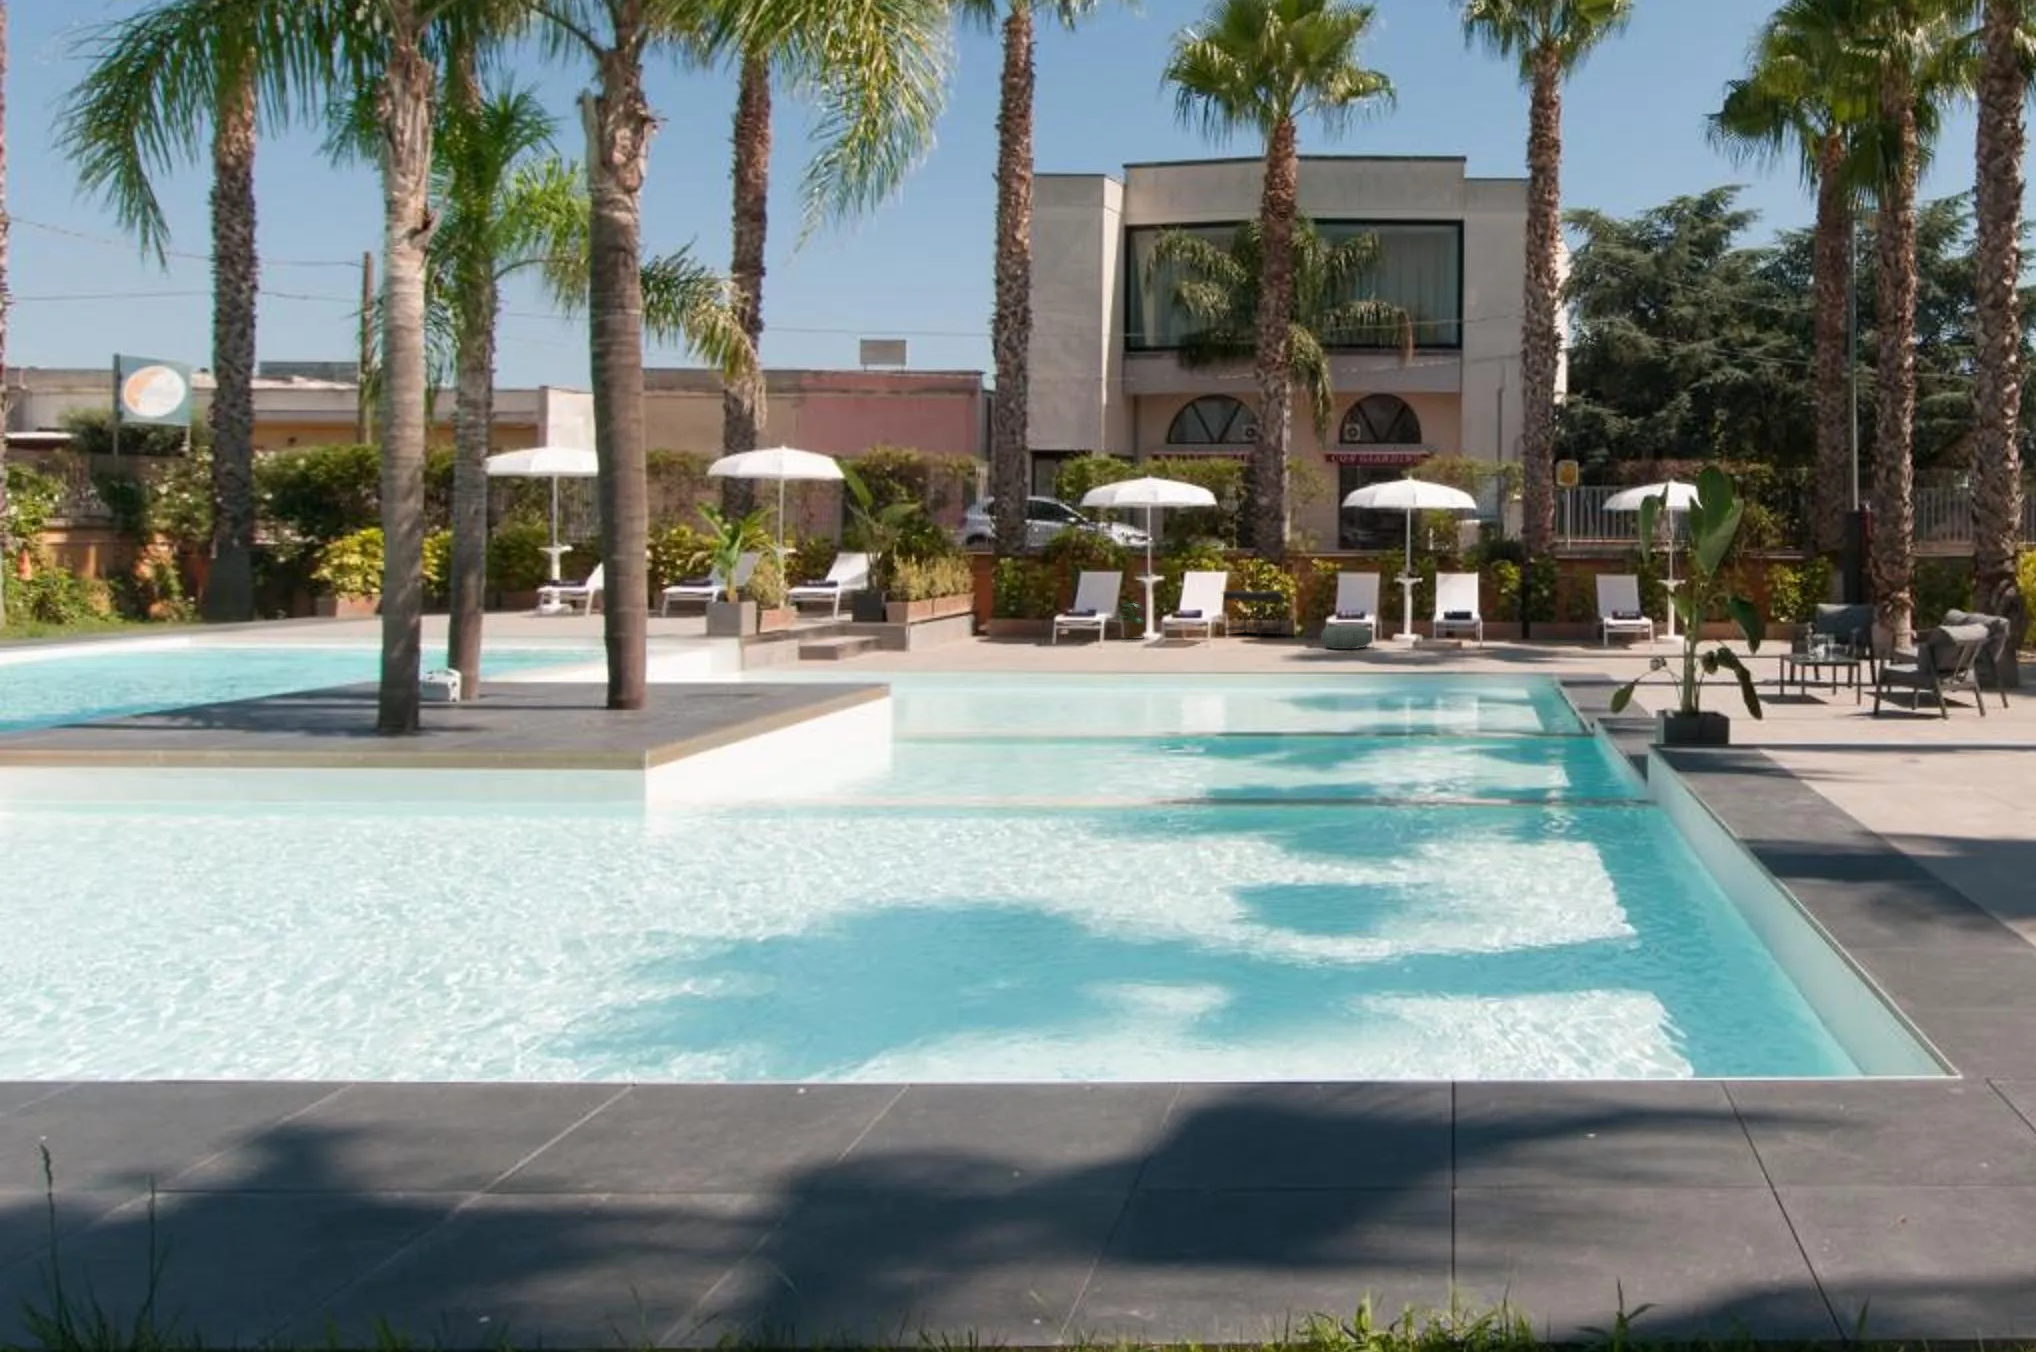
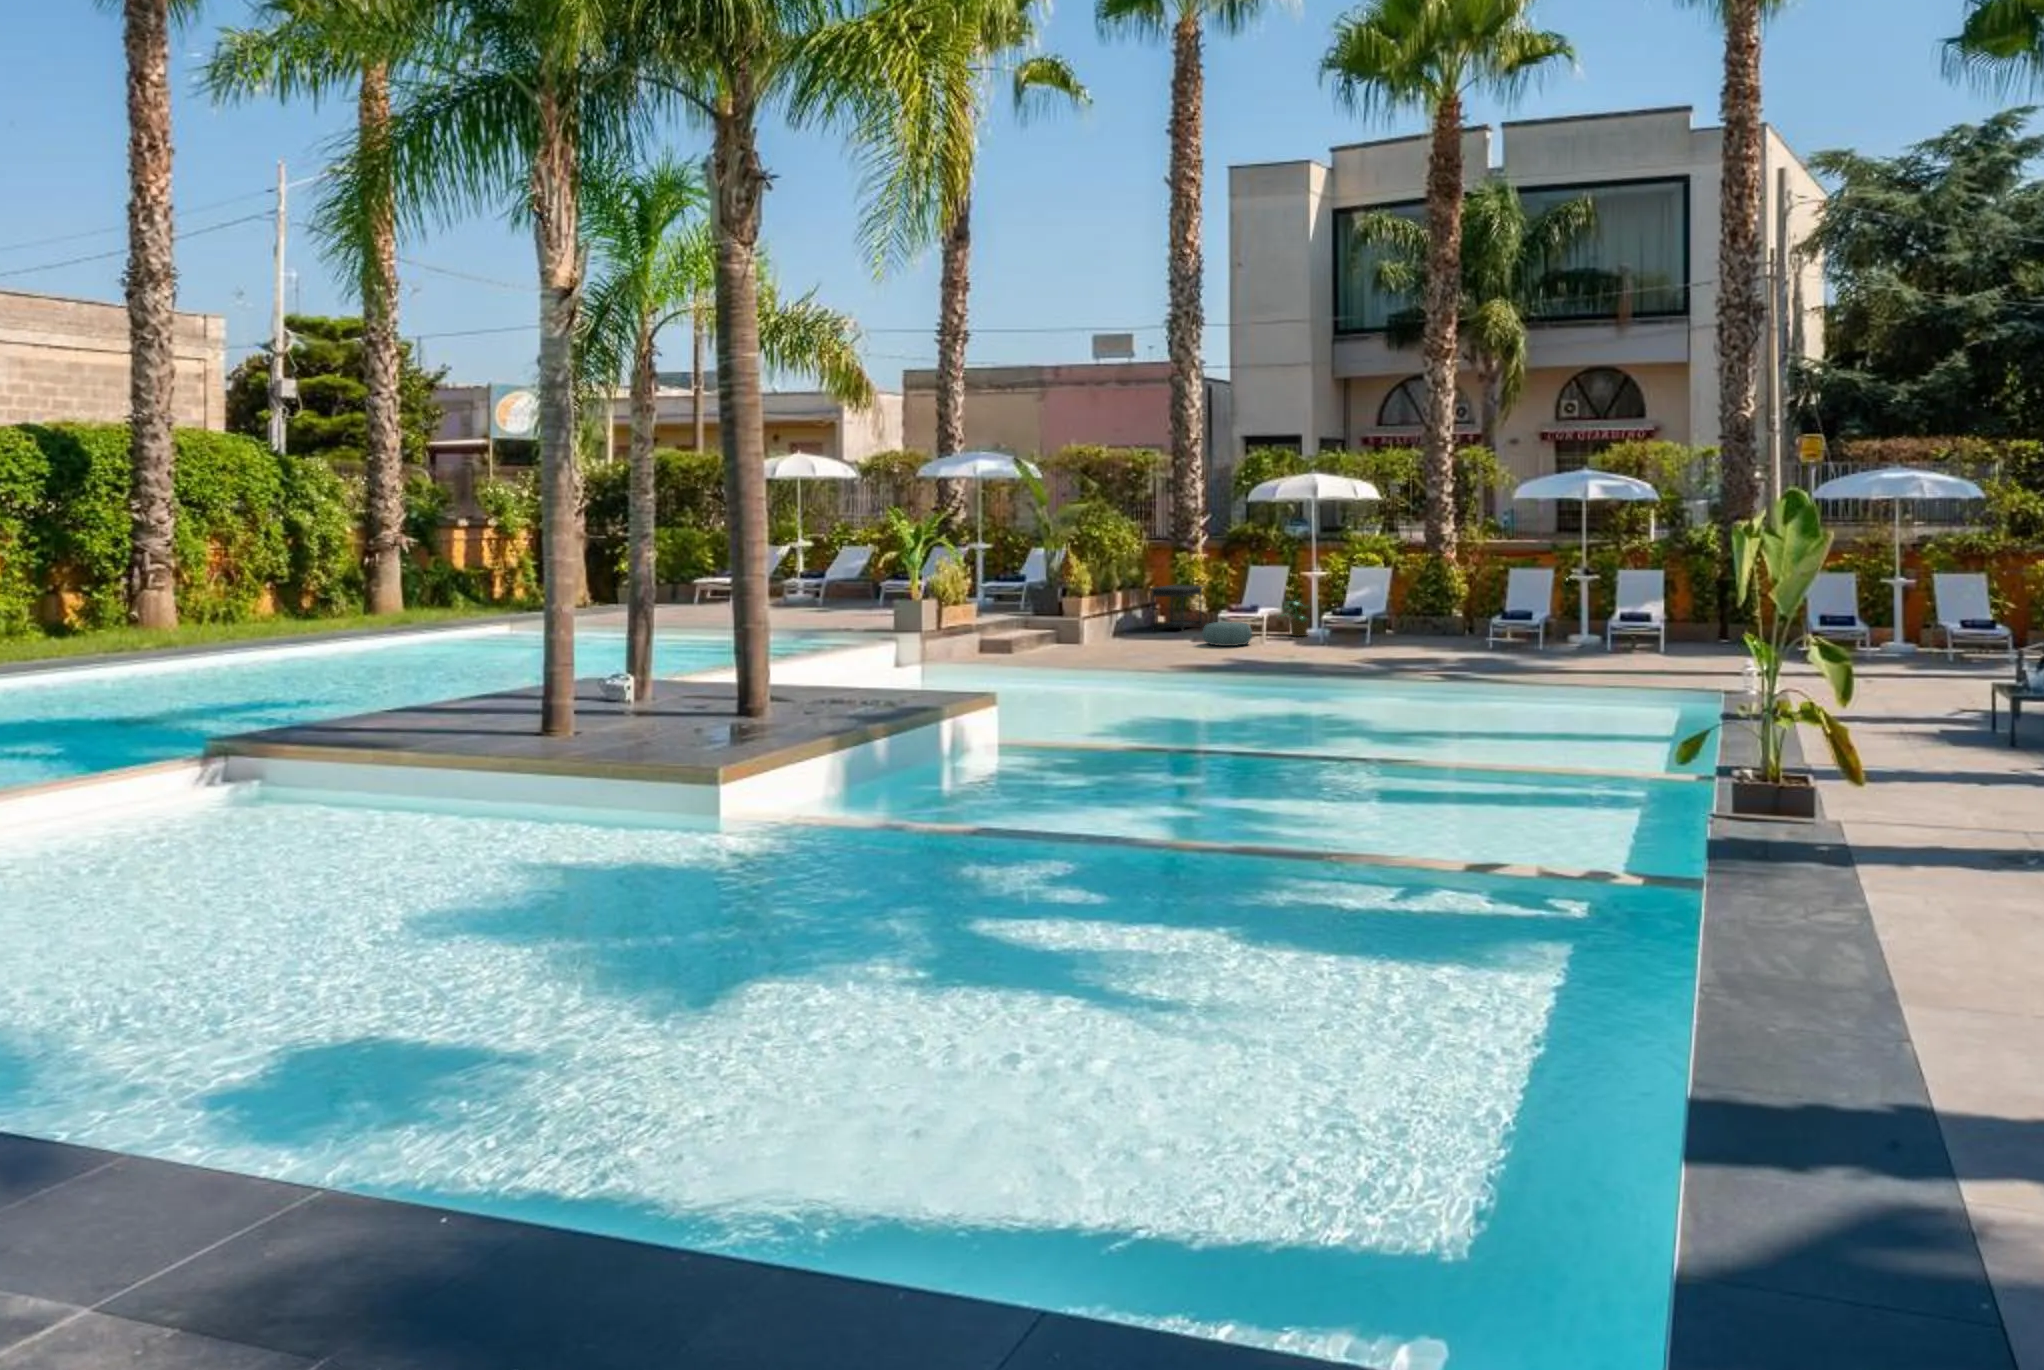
side table: present [1223,590,1283,634] -> present [1149,585,1204,630]
pouf: present [1321,625,1371,649] -> present [1202,622,1252,646]

